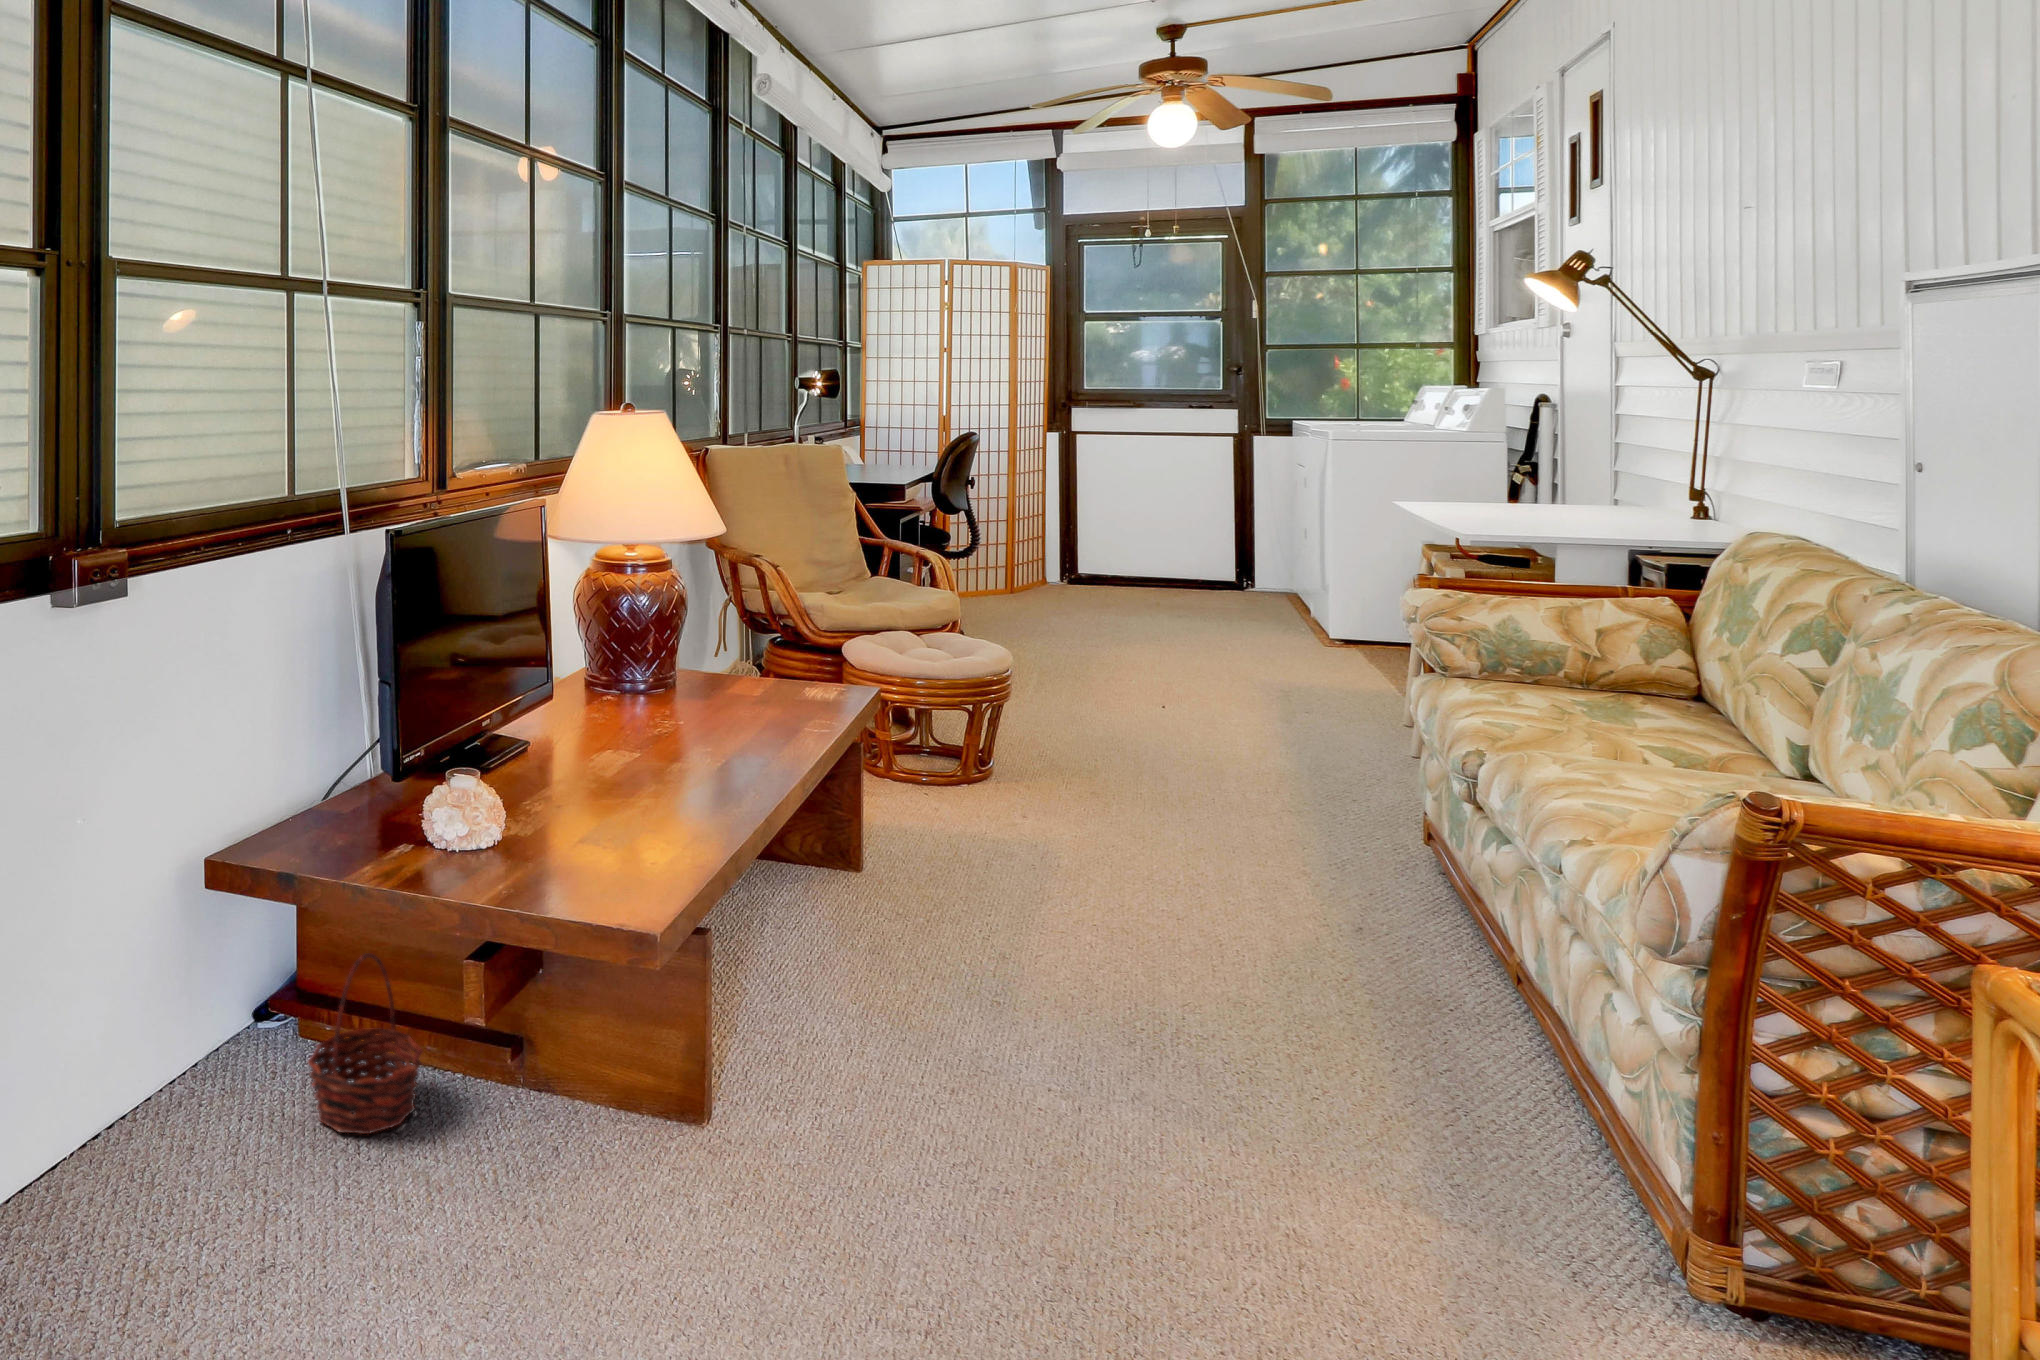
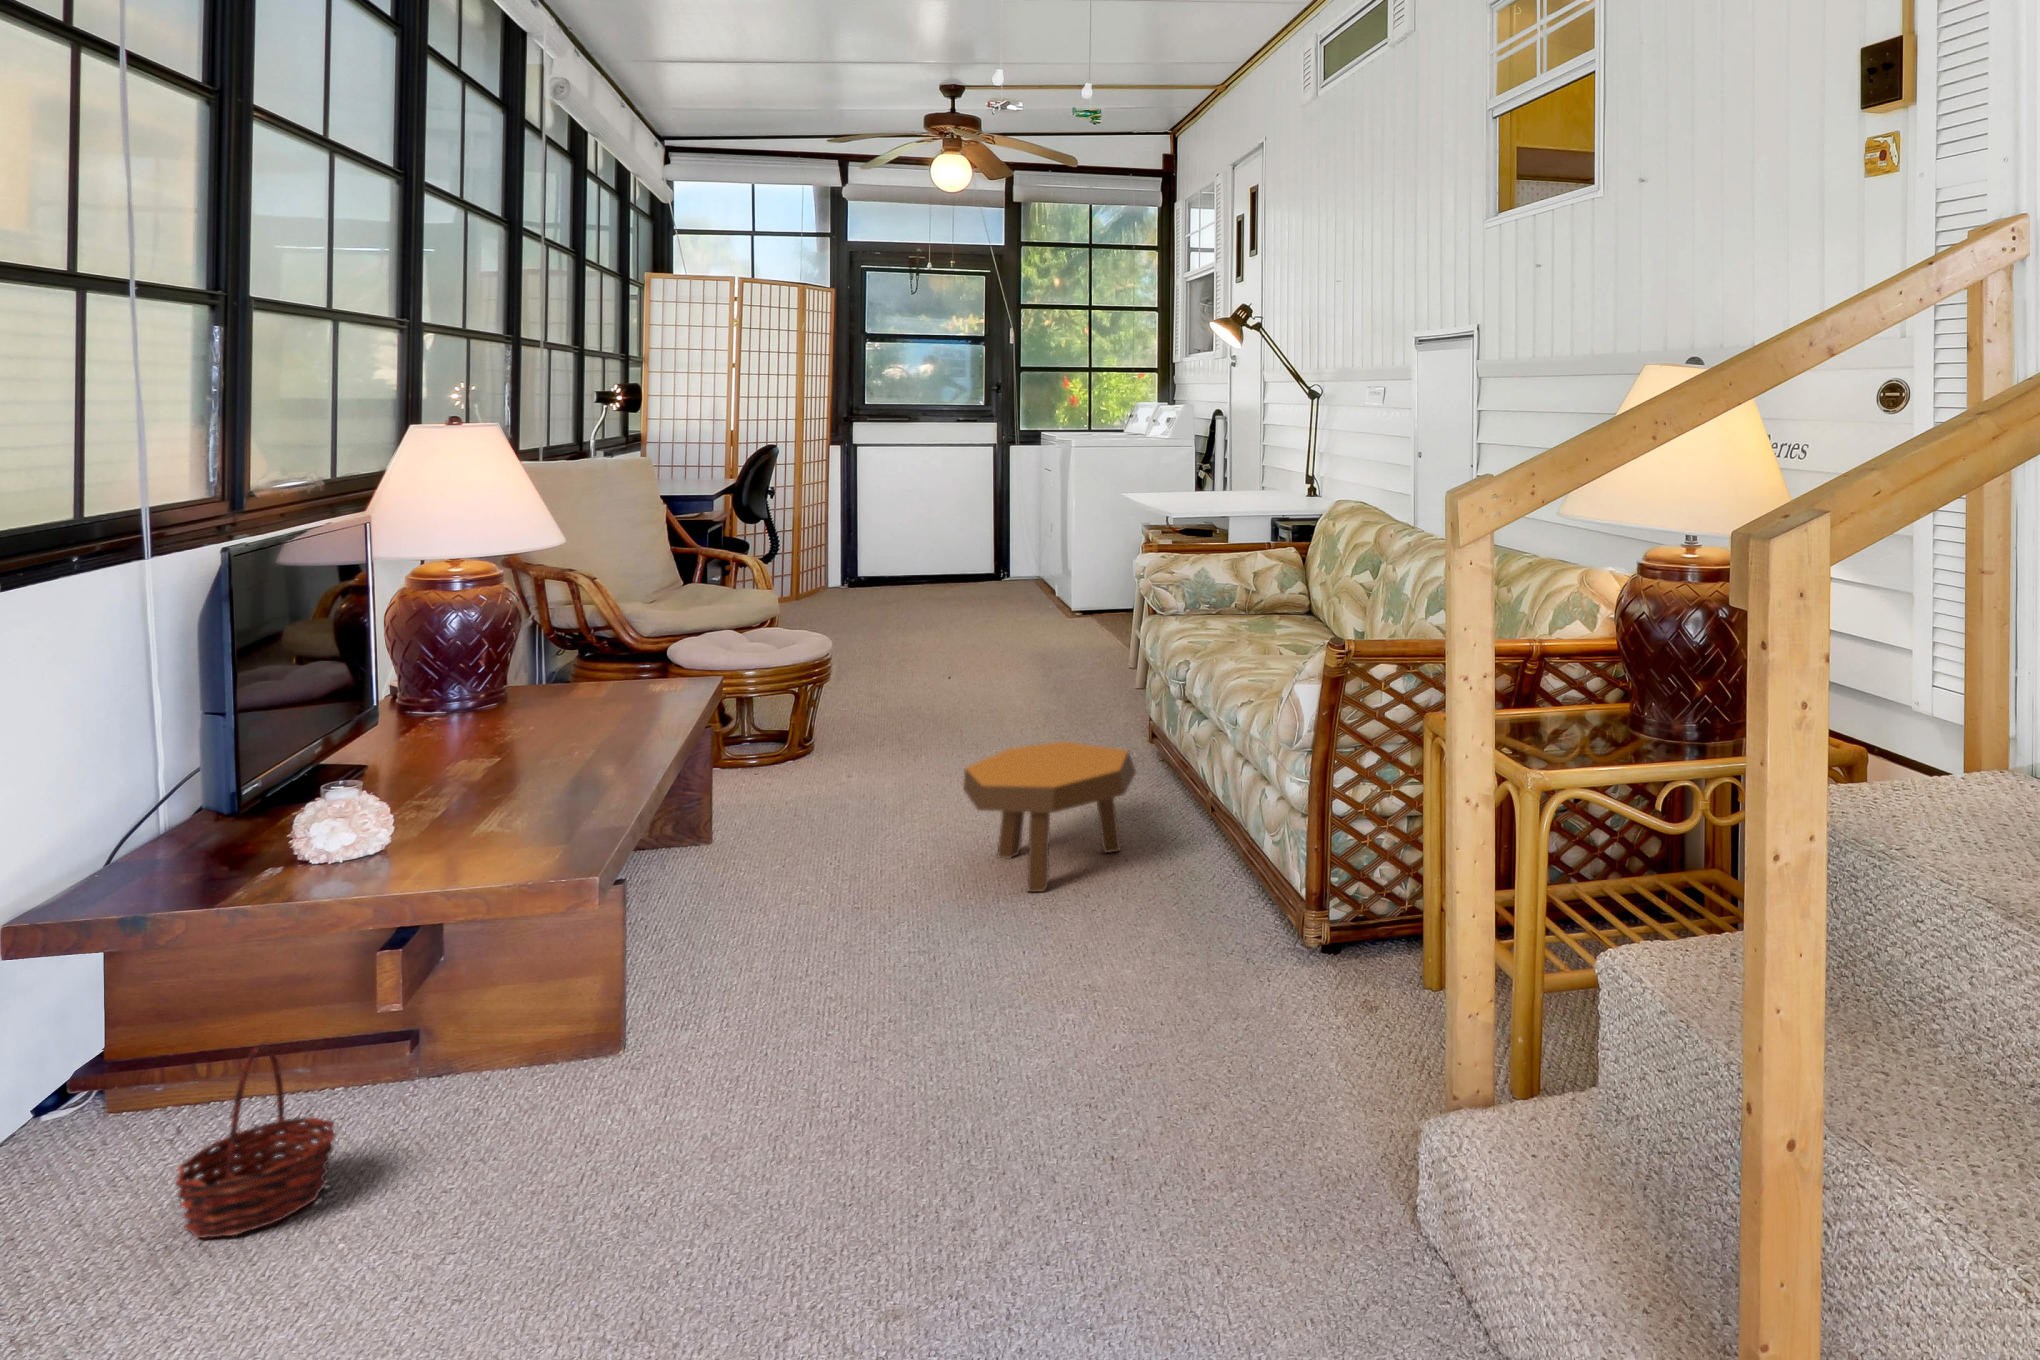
footstool: none [1106,822,1363,1041] -> present [963,742,1136,892]

